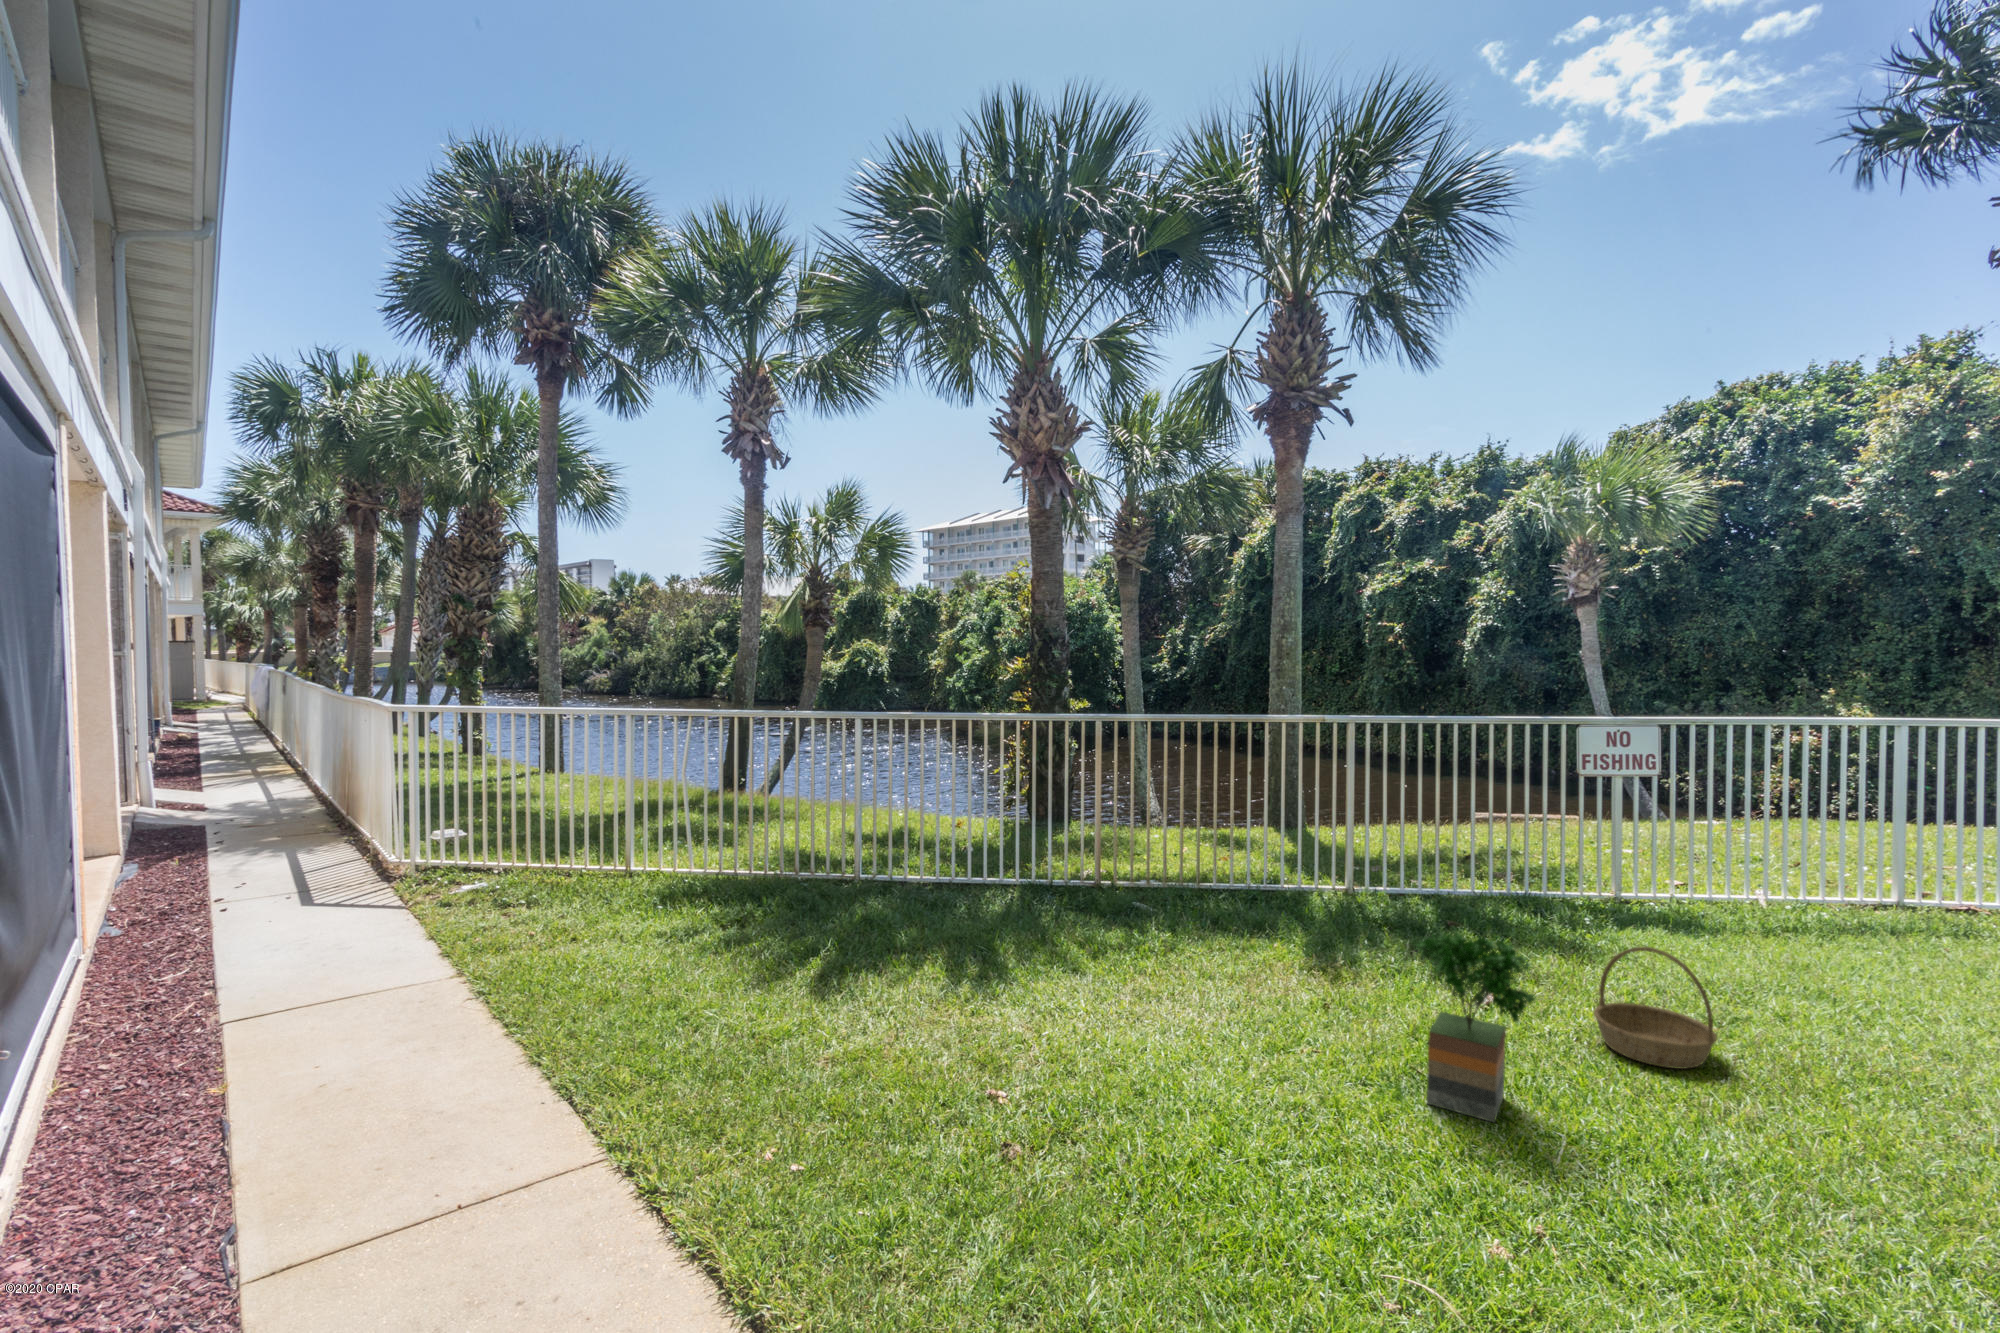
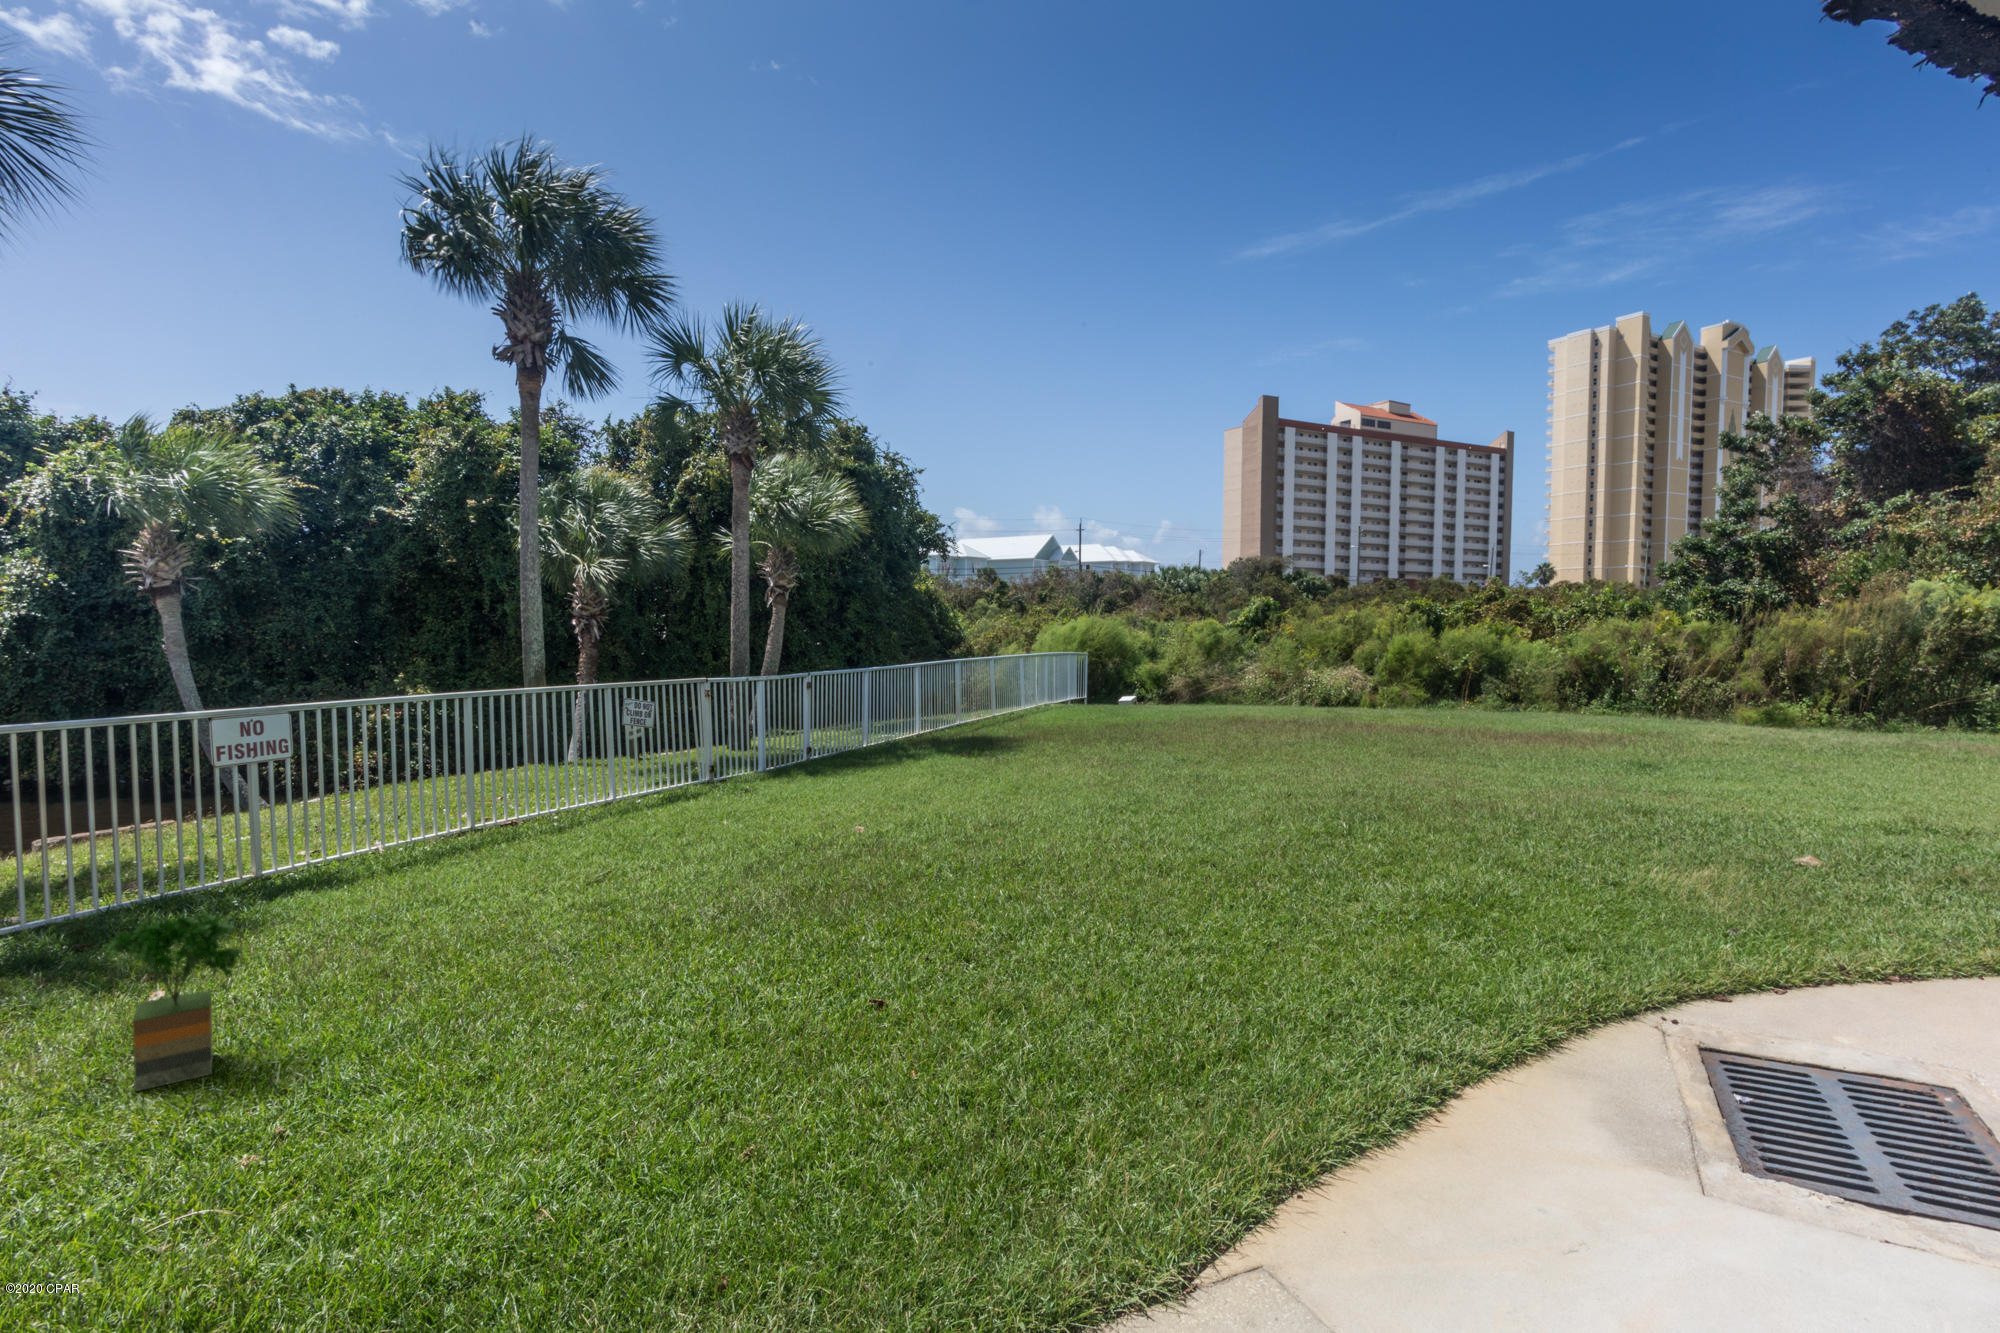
basket: present [1594,947,1717,1069] -> none [277,890,378,985]

